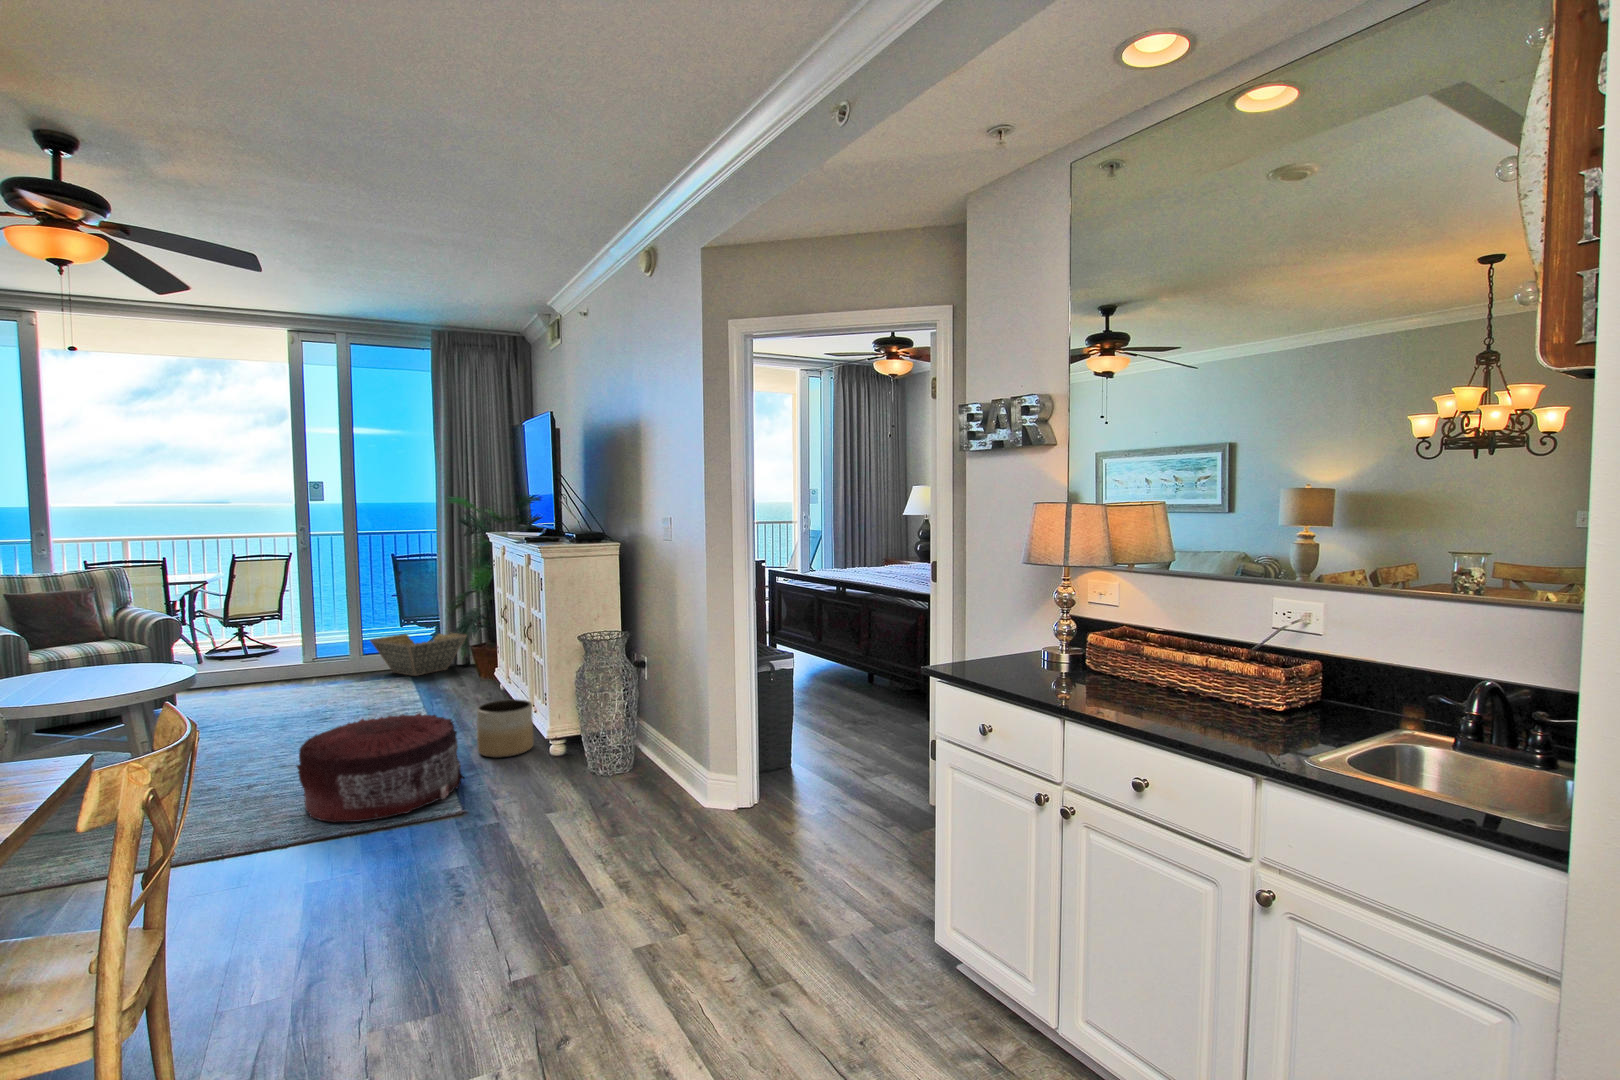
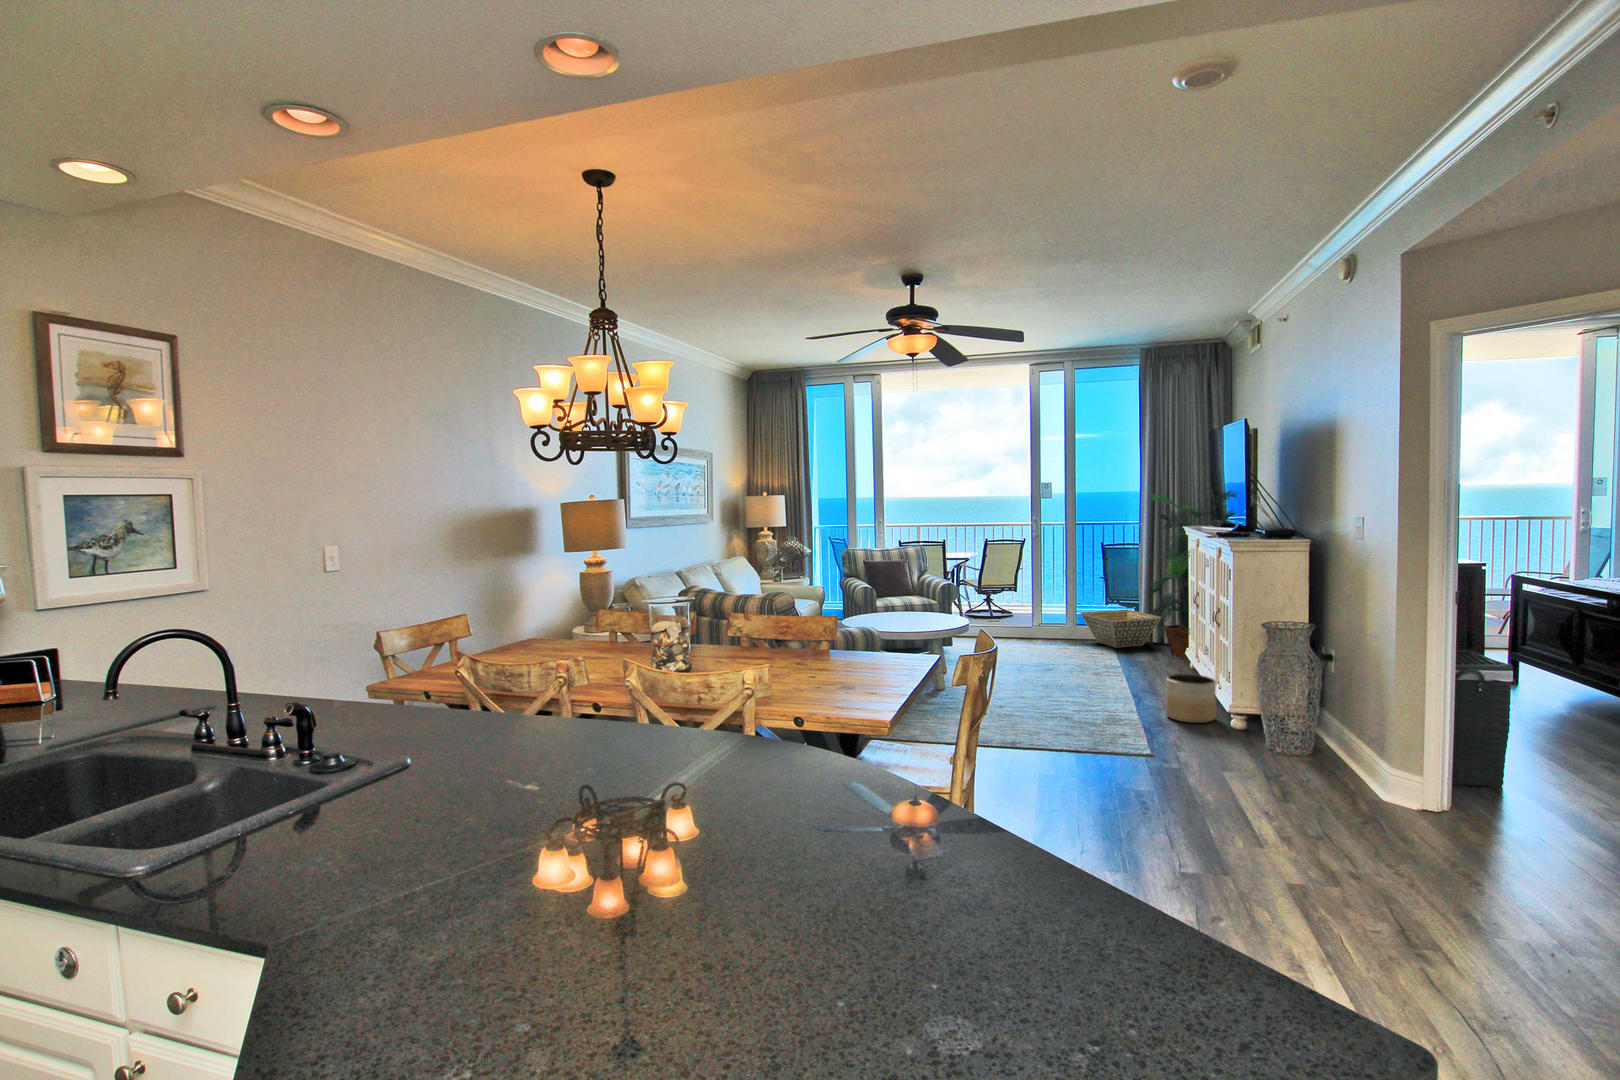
pouf: present [297,713,464,822] -> none [1033,669,1154,745]

